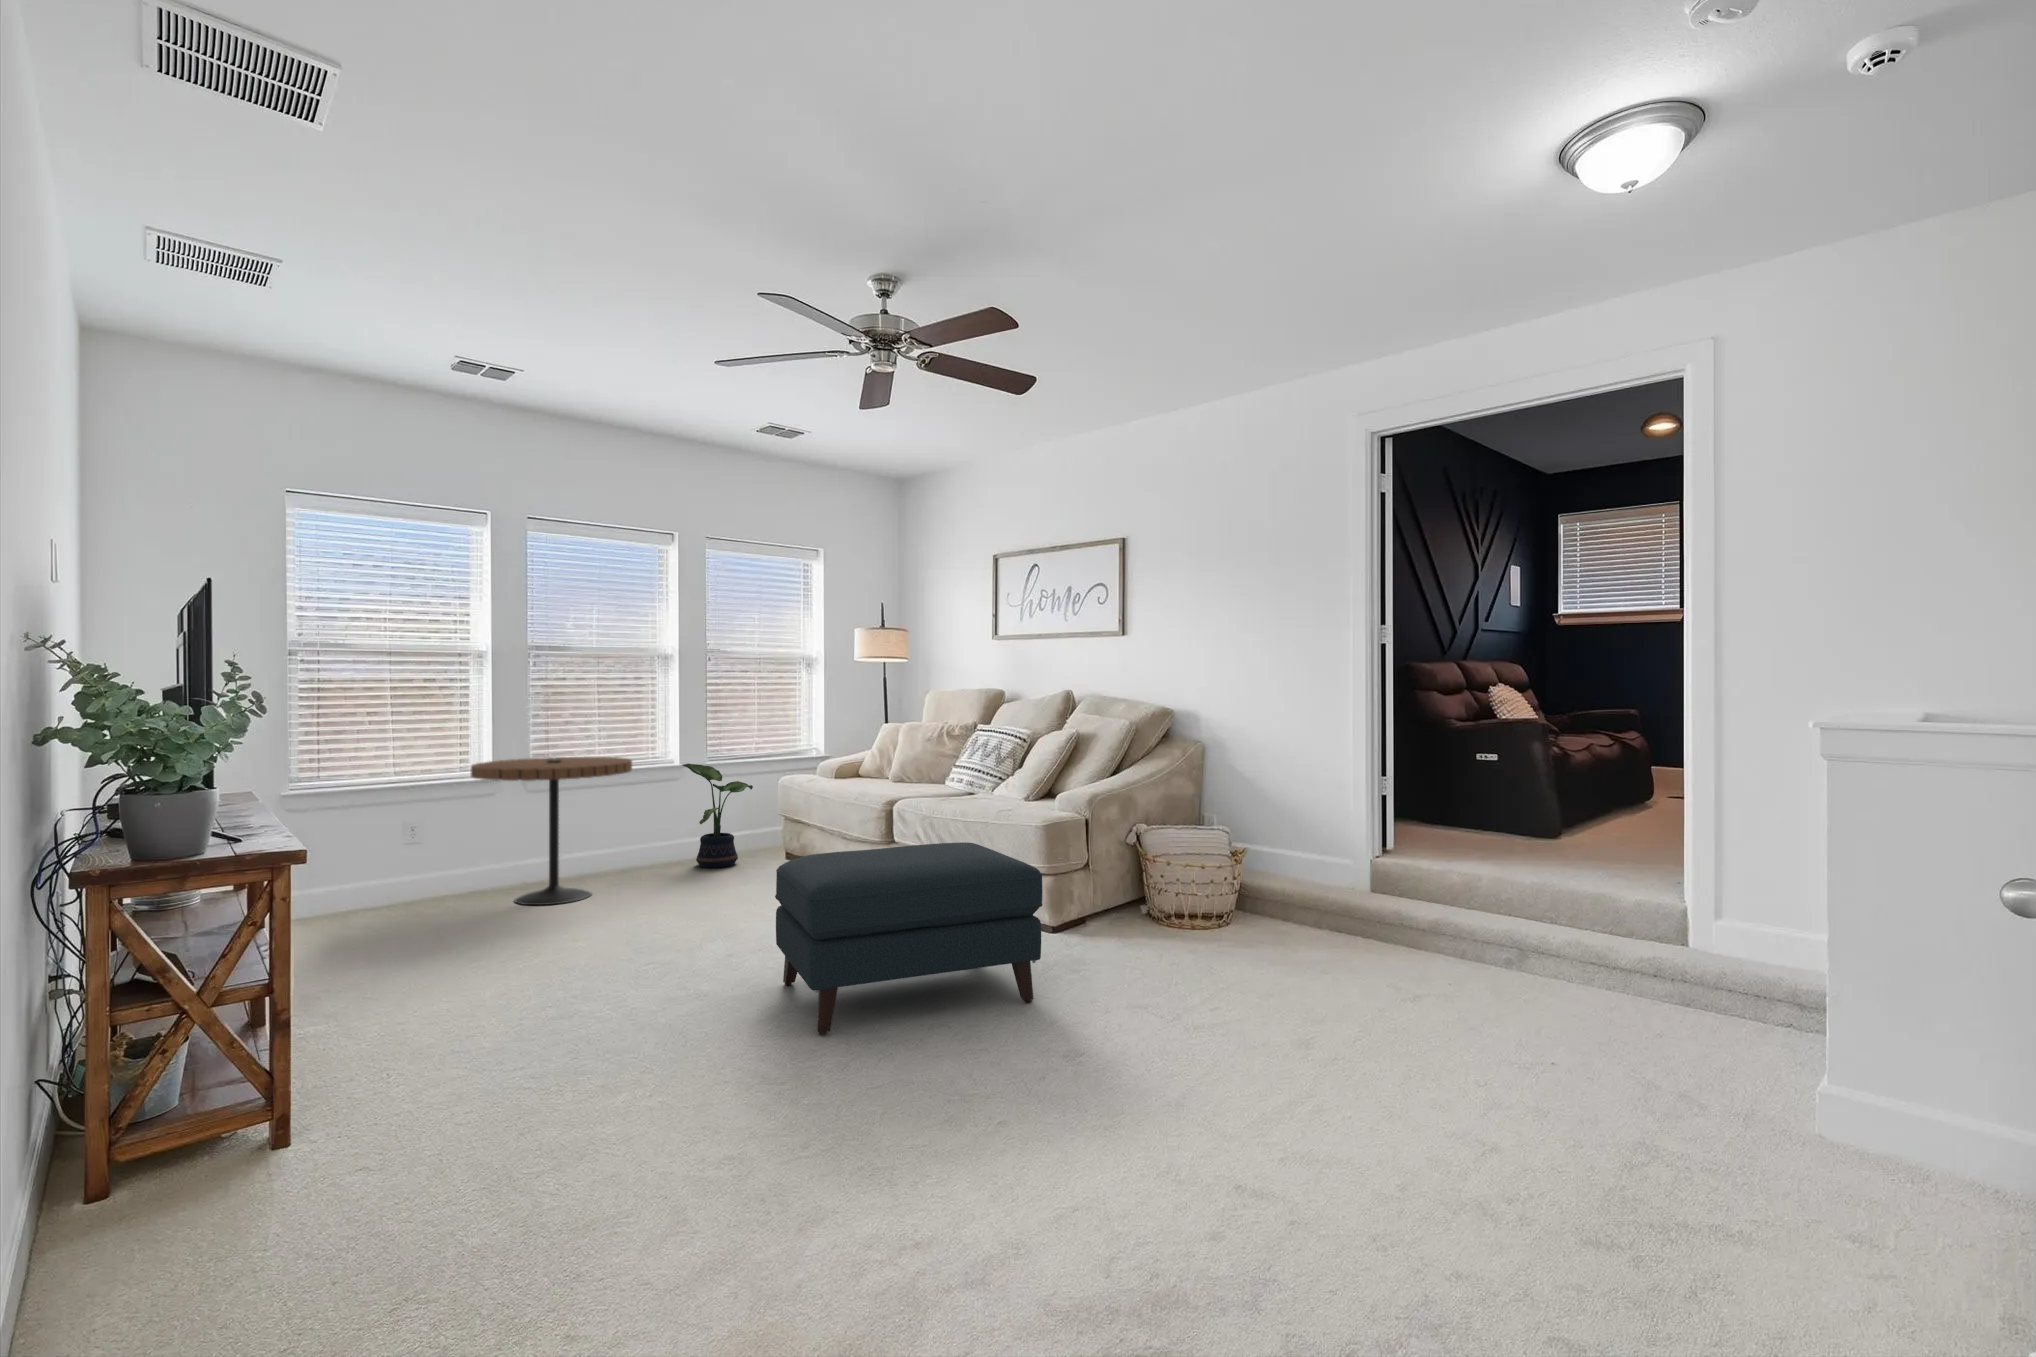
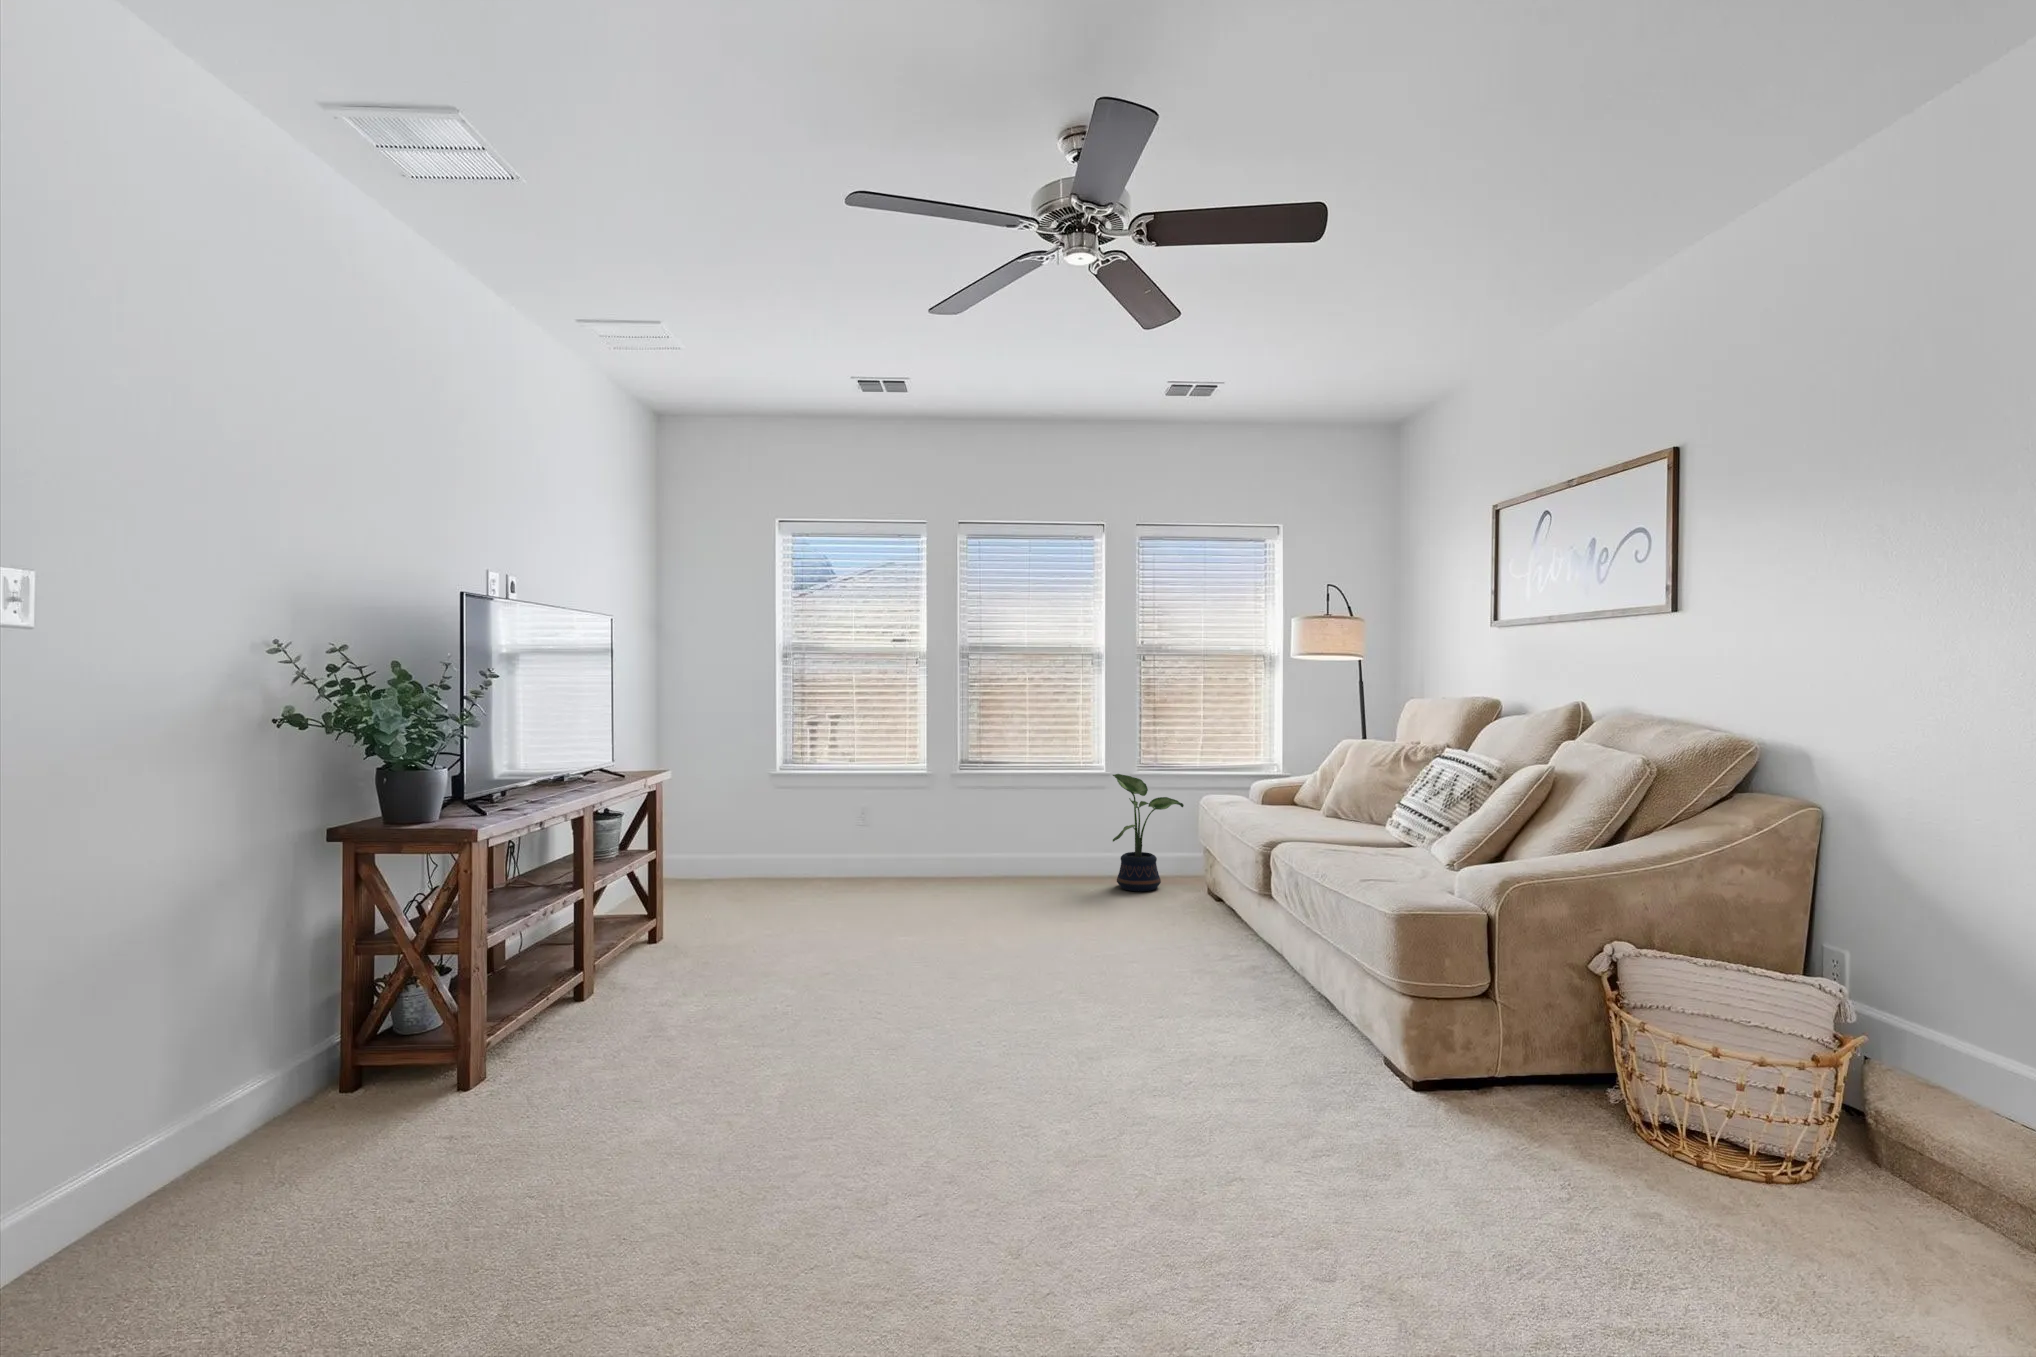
side table: present [471,757,632,905] -> none [884,760,1027,908]
ottoman: present [775,842,1042,1035] -> none [867,912,1244,1224]

